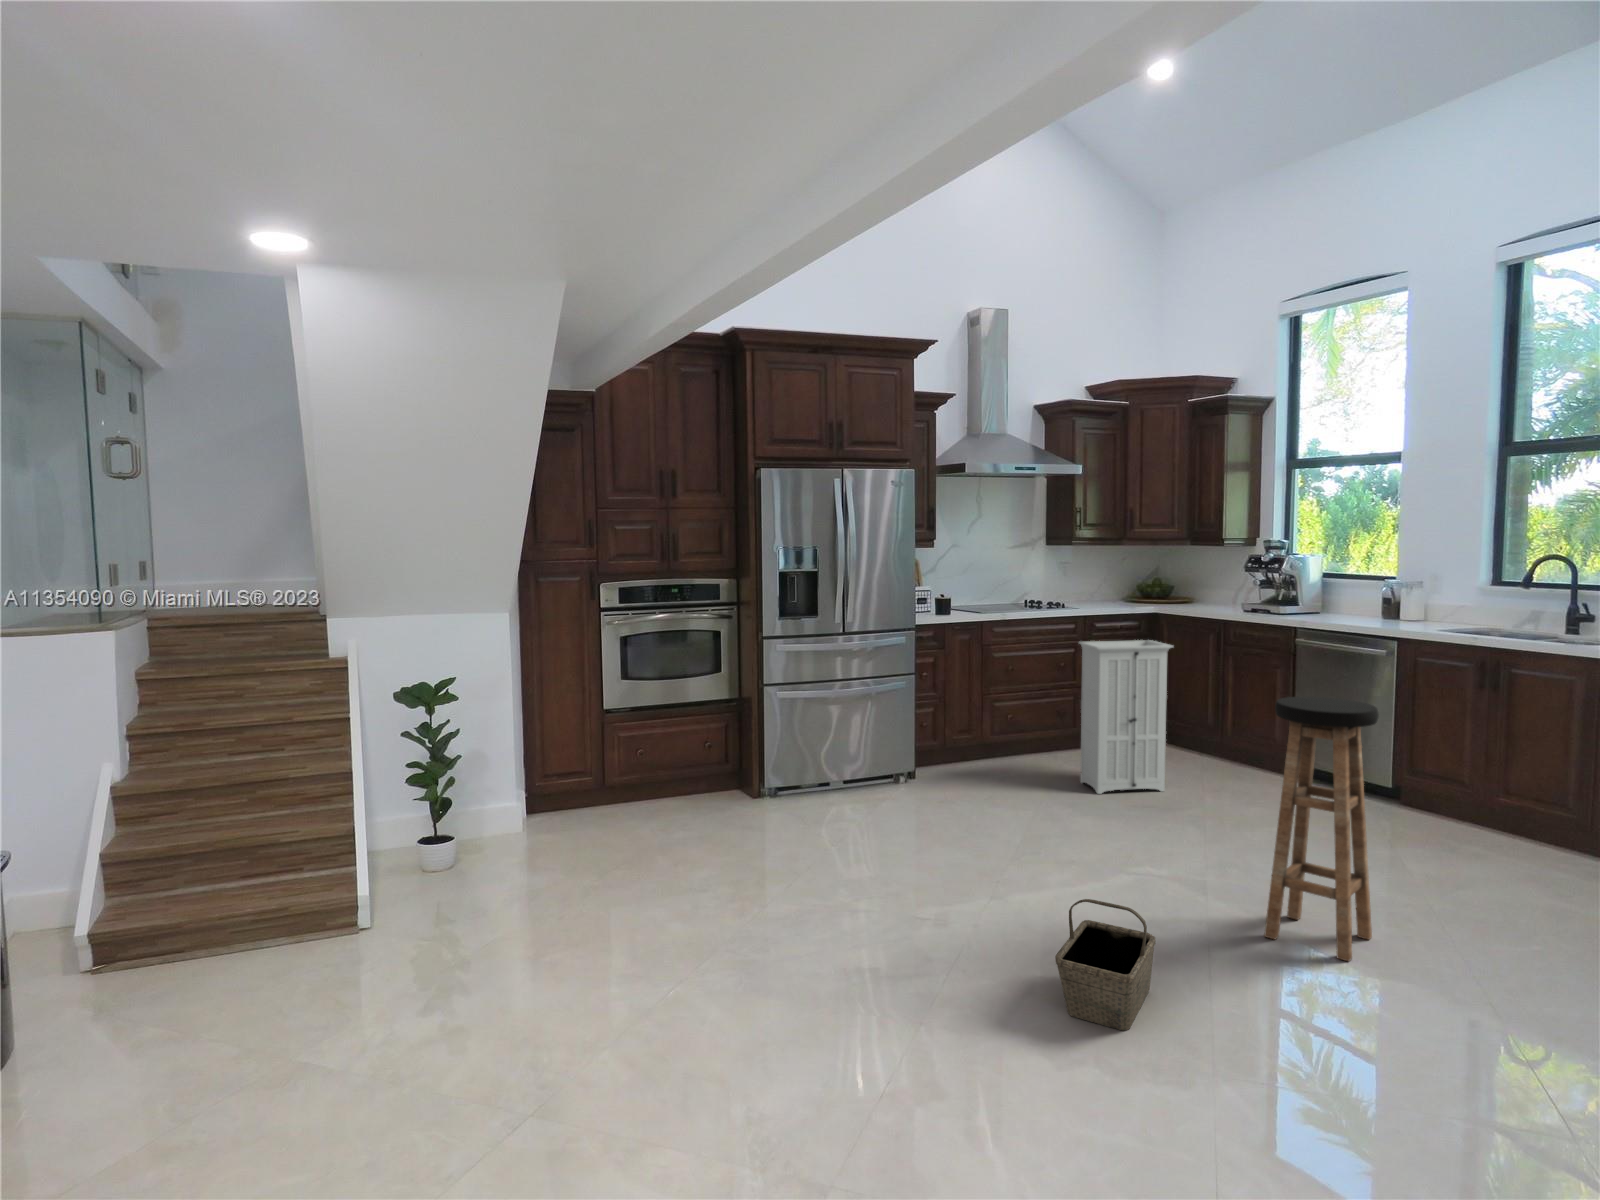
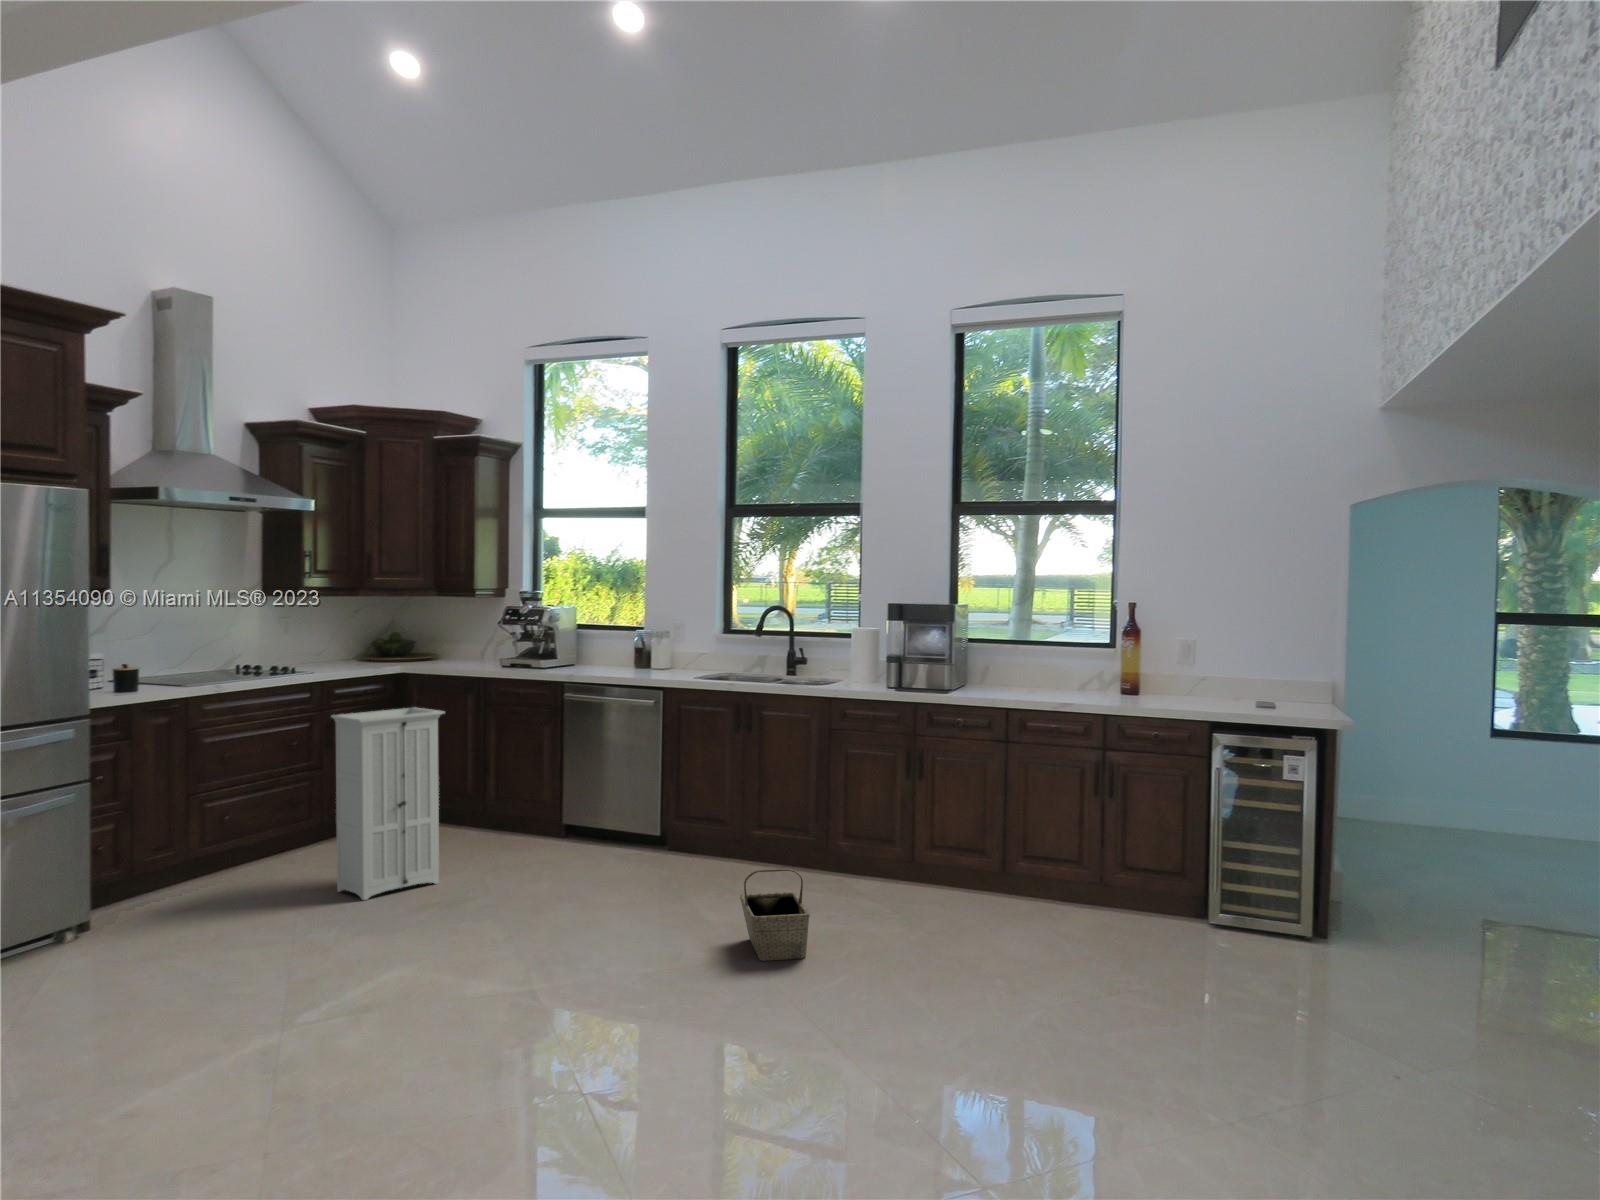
bar stool: present [1264,697,1379,961] -> none [587,747,677,1003]
basket: present [1055,899,1156,1031] -> present [740,869,810,961]

